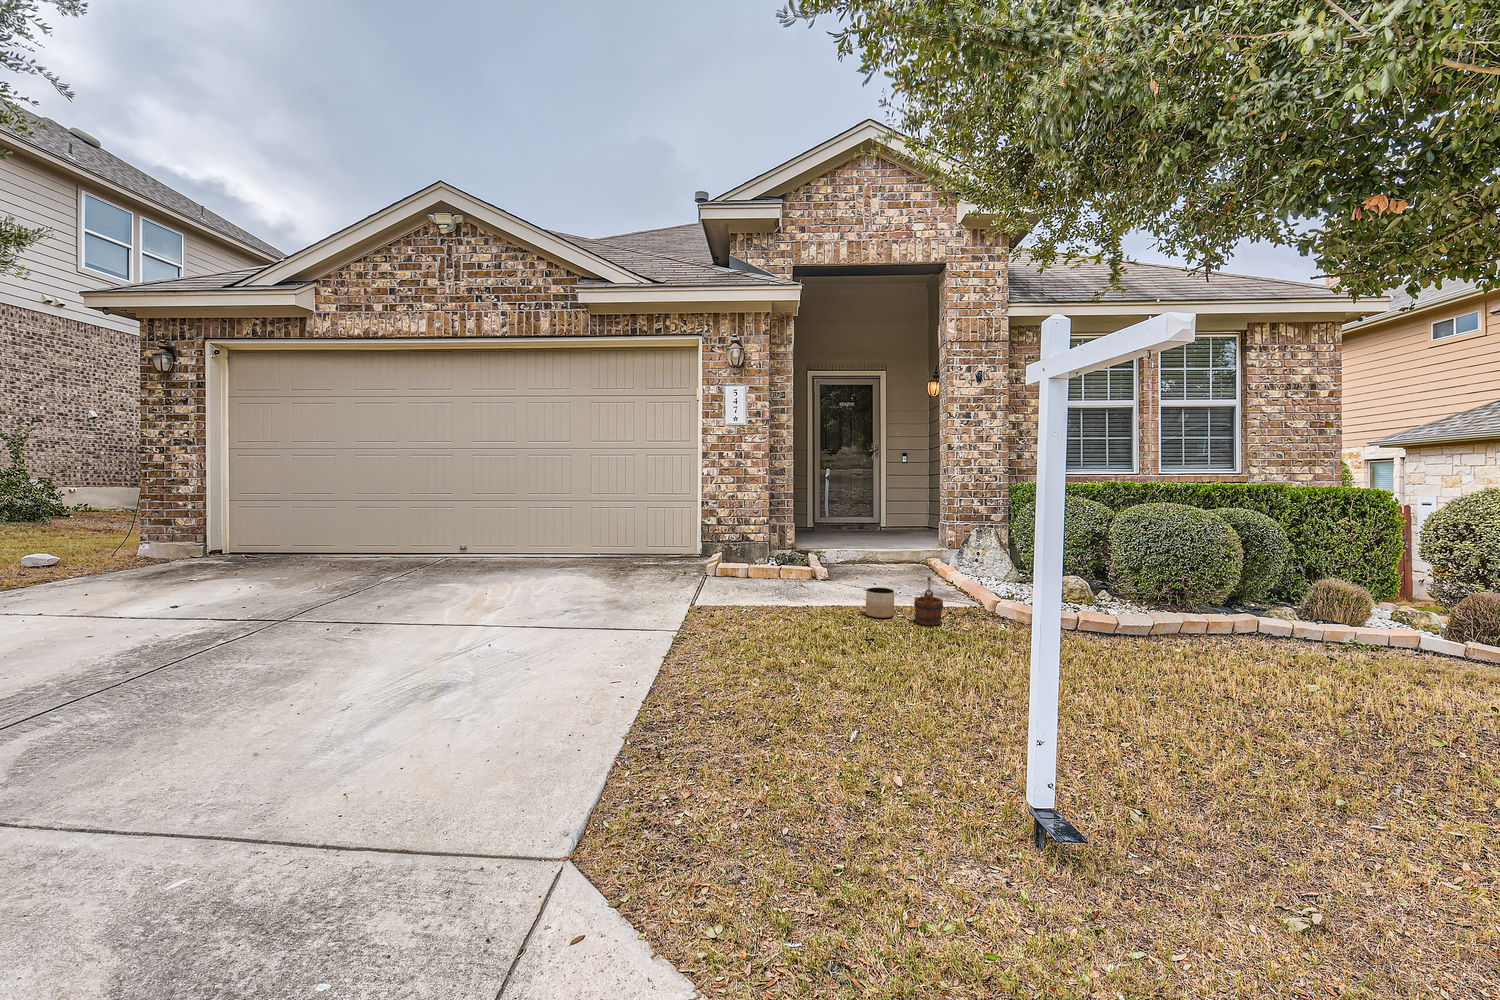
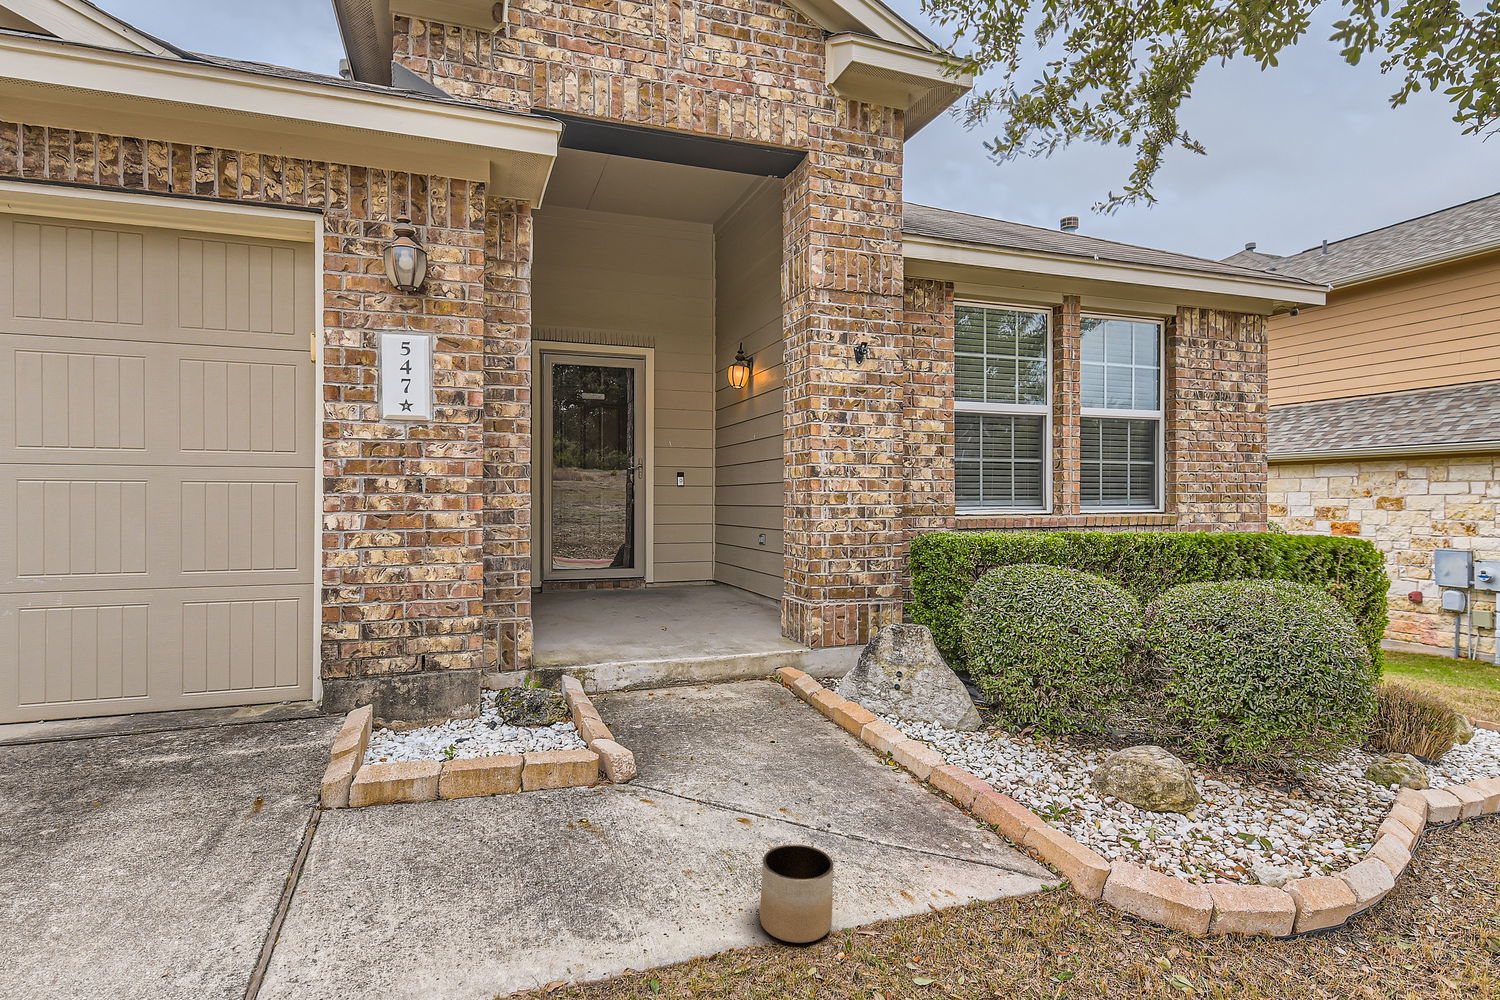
wooden bucket: present [914,577,943,625] -> none [888,823,960,959]

